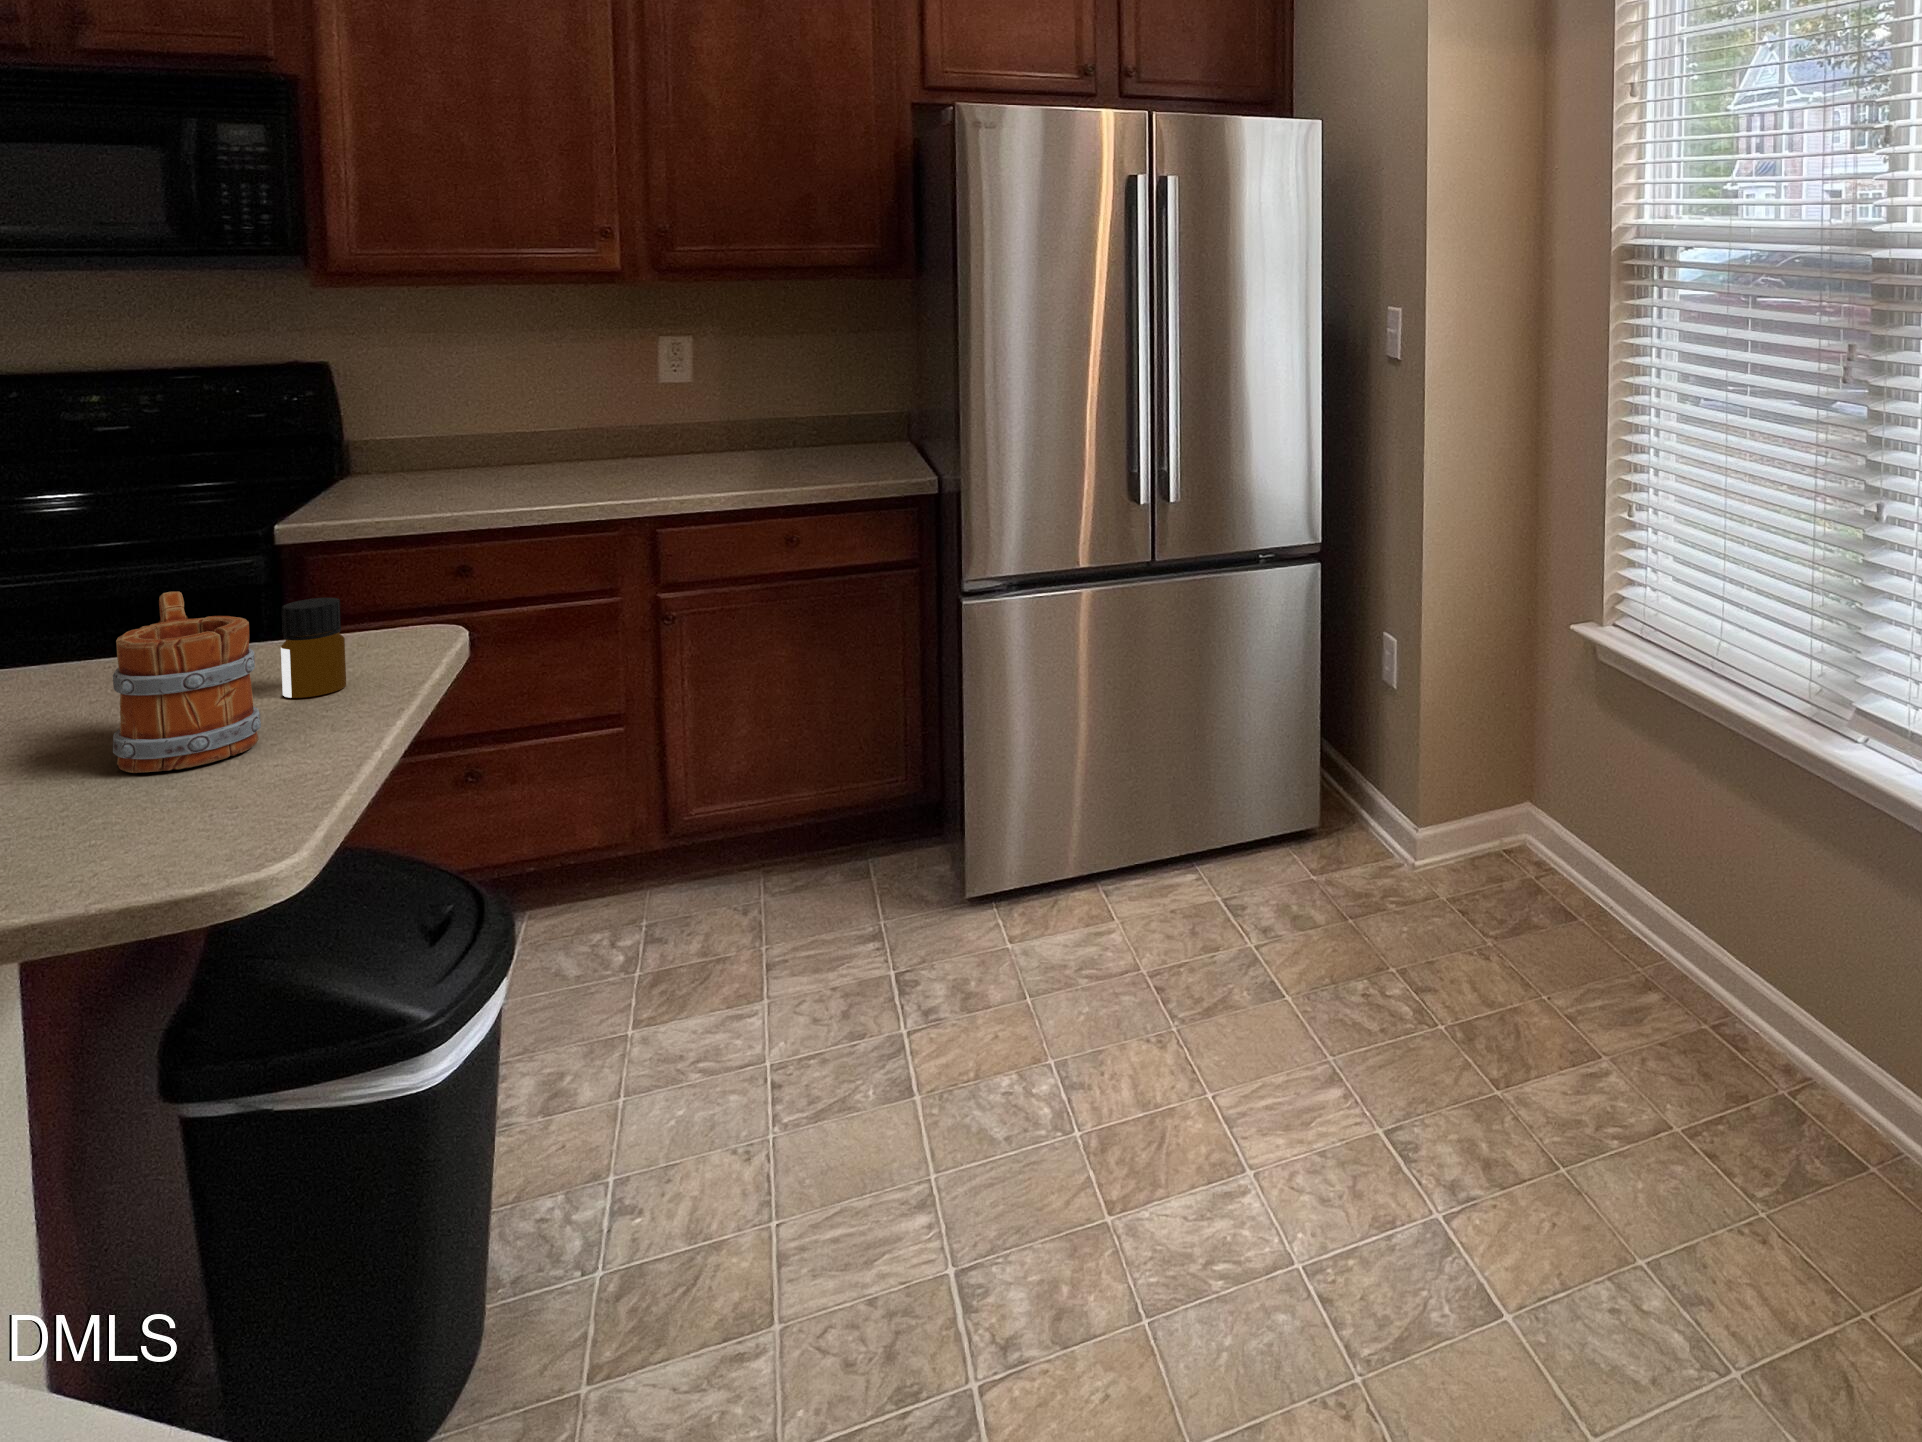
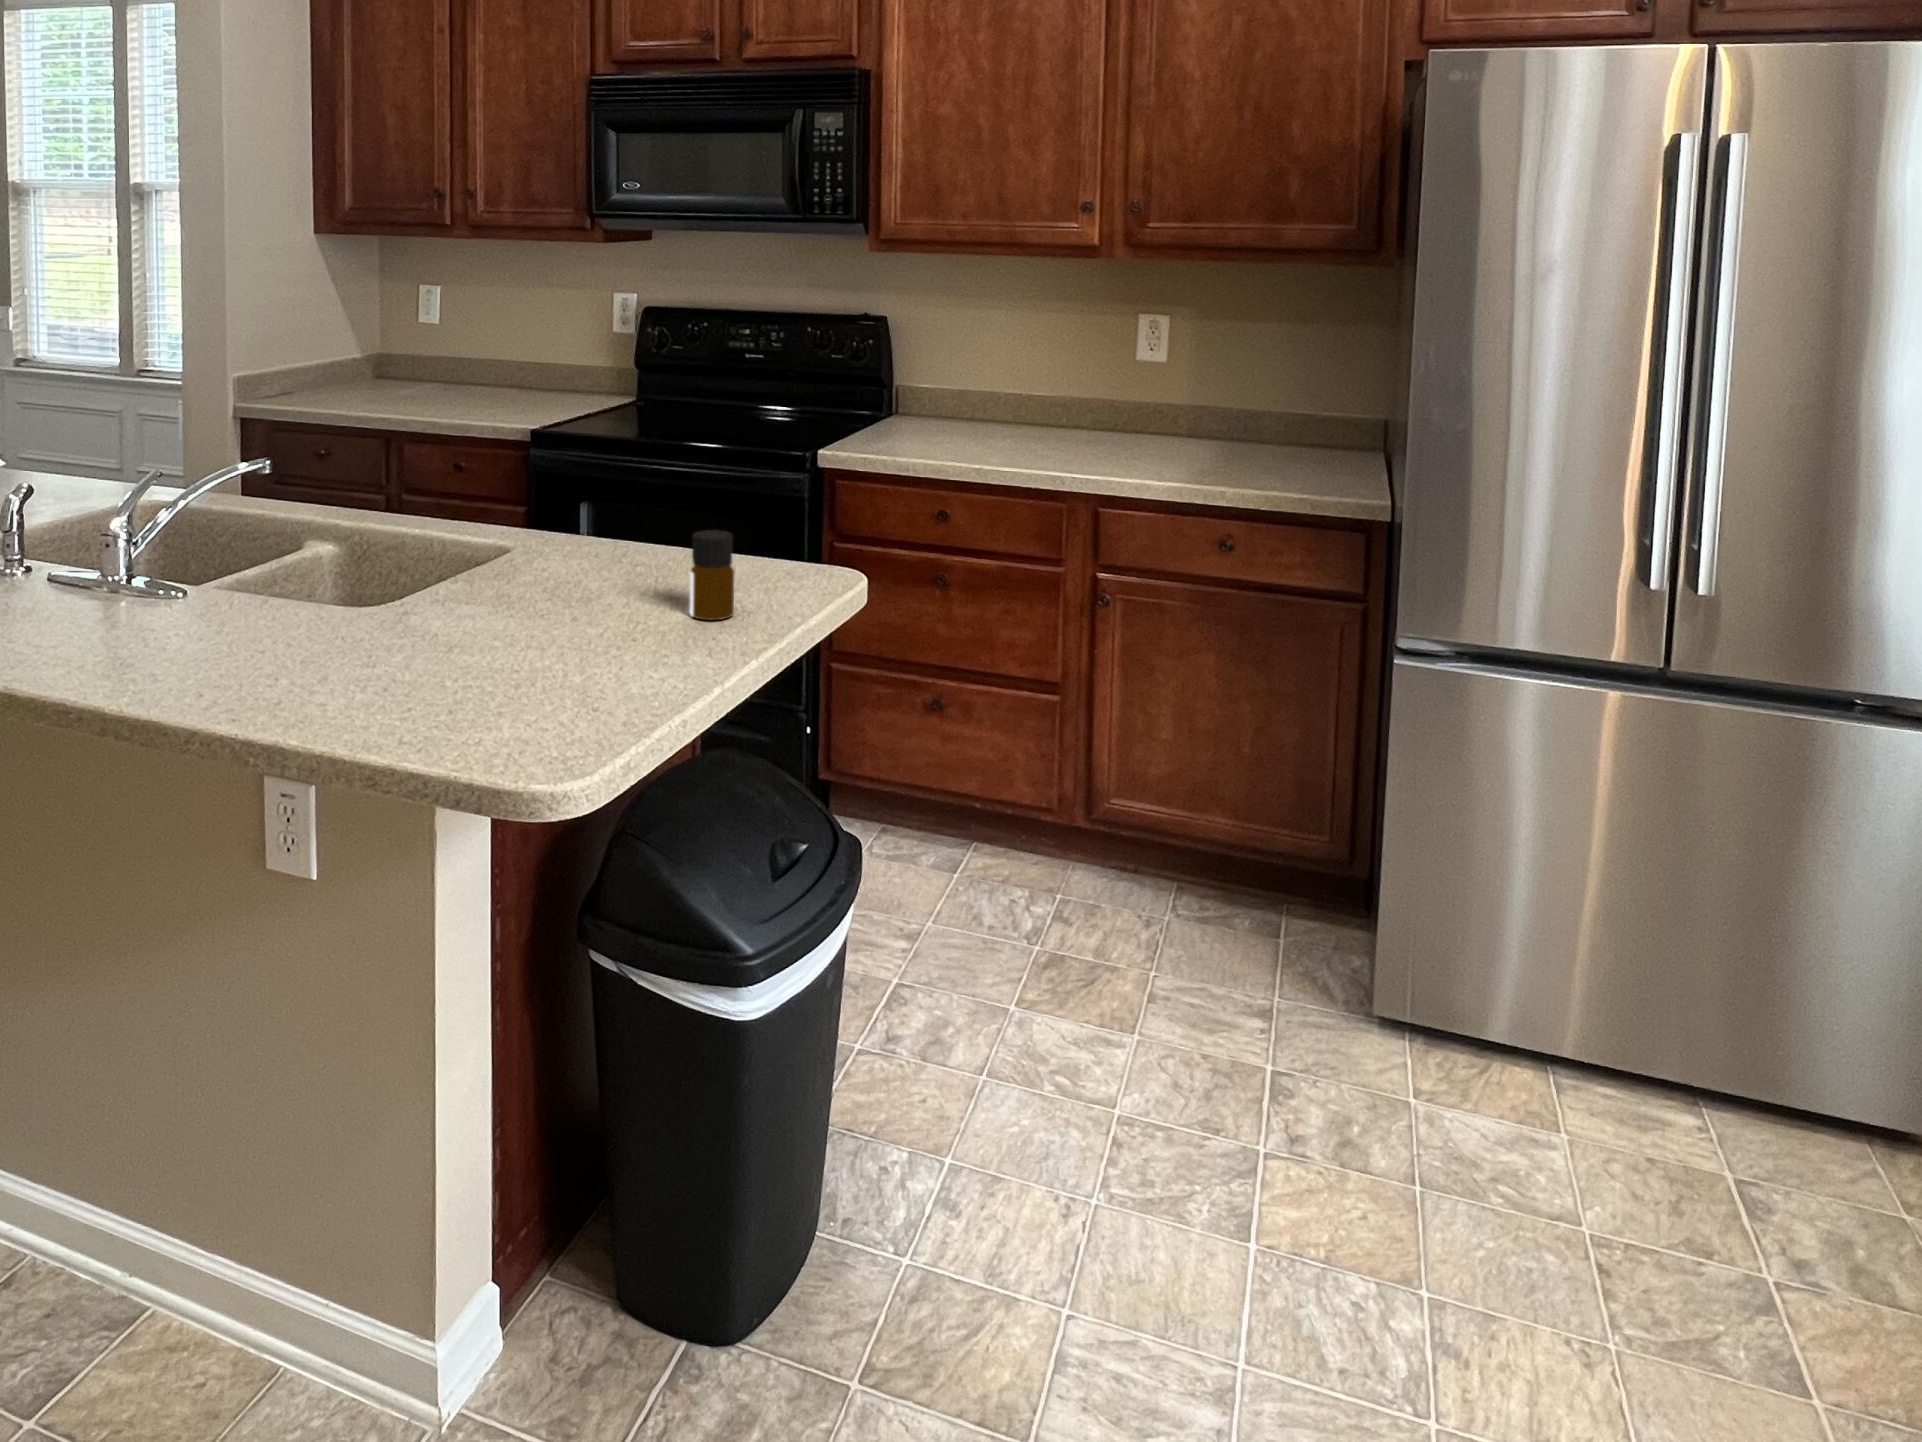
mug: present [113,592,261,773] -> none [552,506,646,665]

